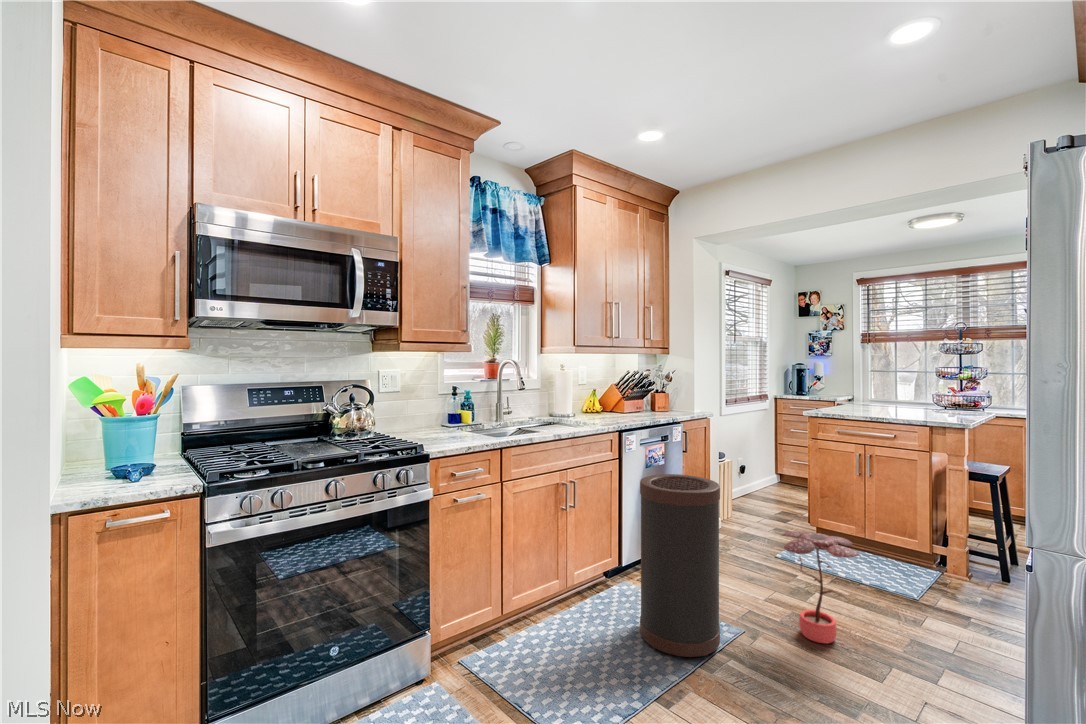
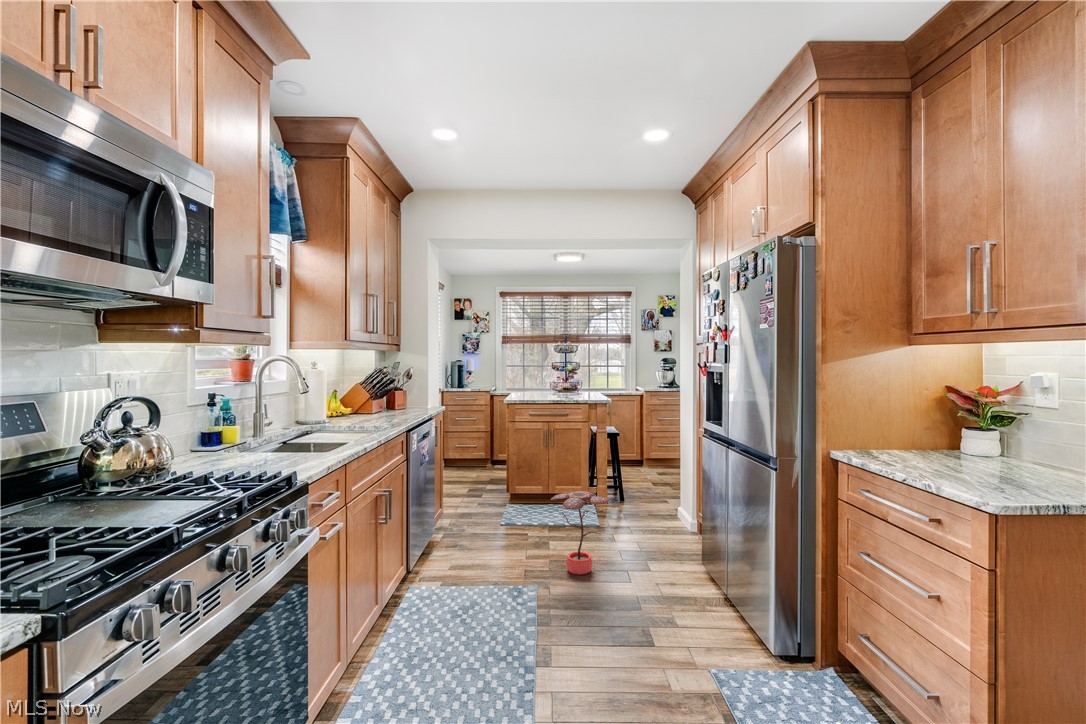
trash can: present [640,474,720,657] -> none [467,463,538,627]

